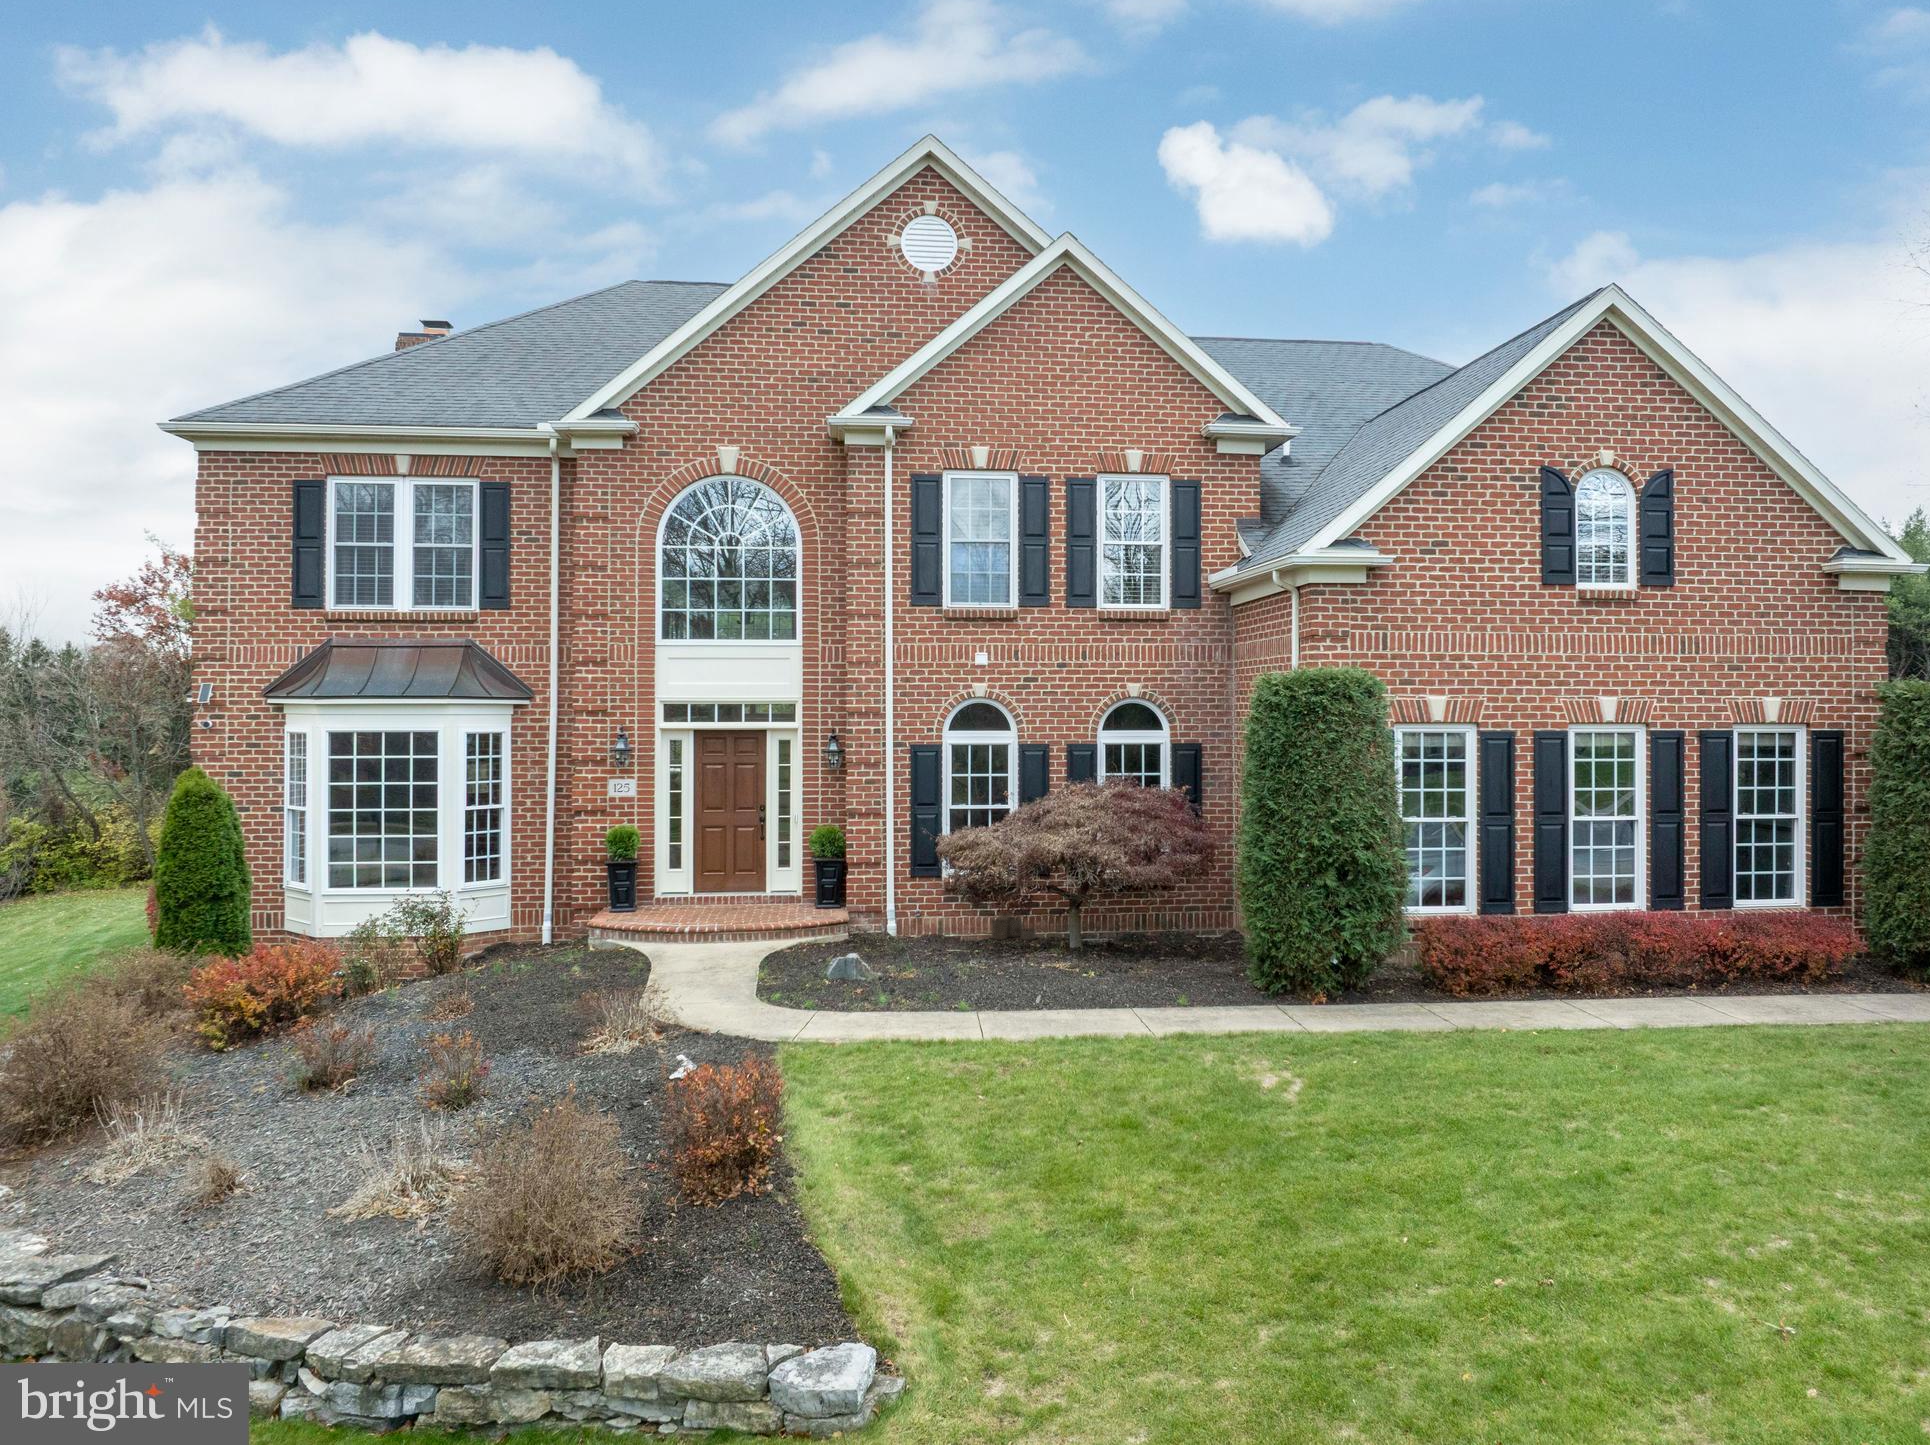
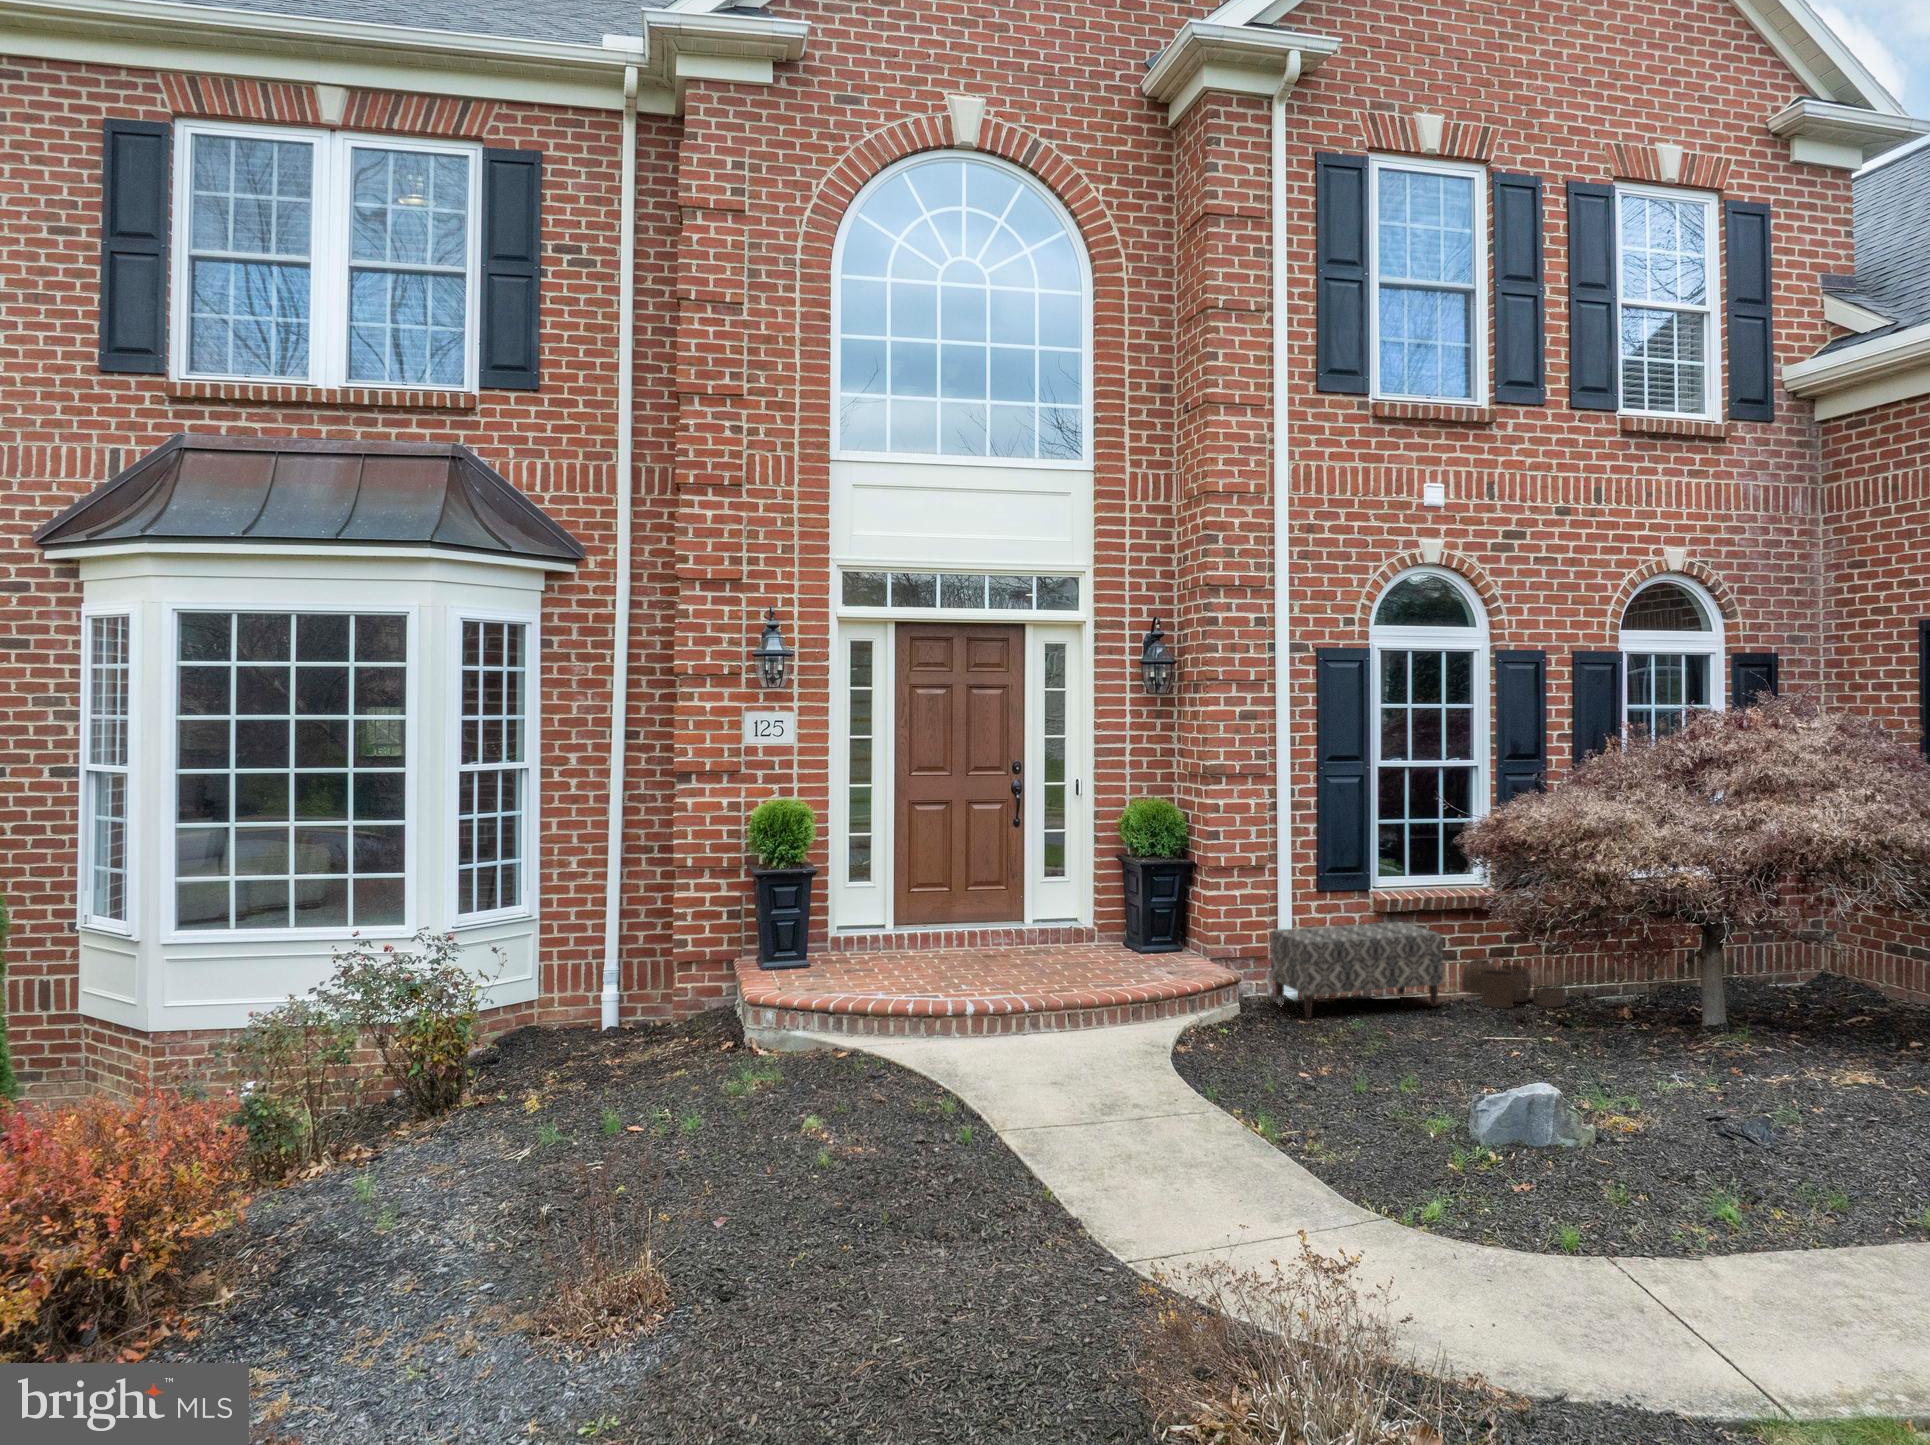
bench: none [882,892,968,942] -> present [1270,922,1443,1018]

